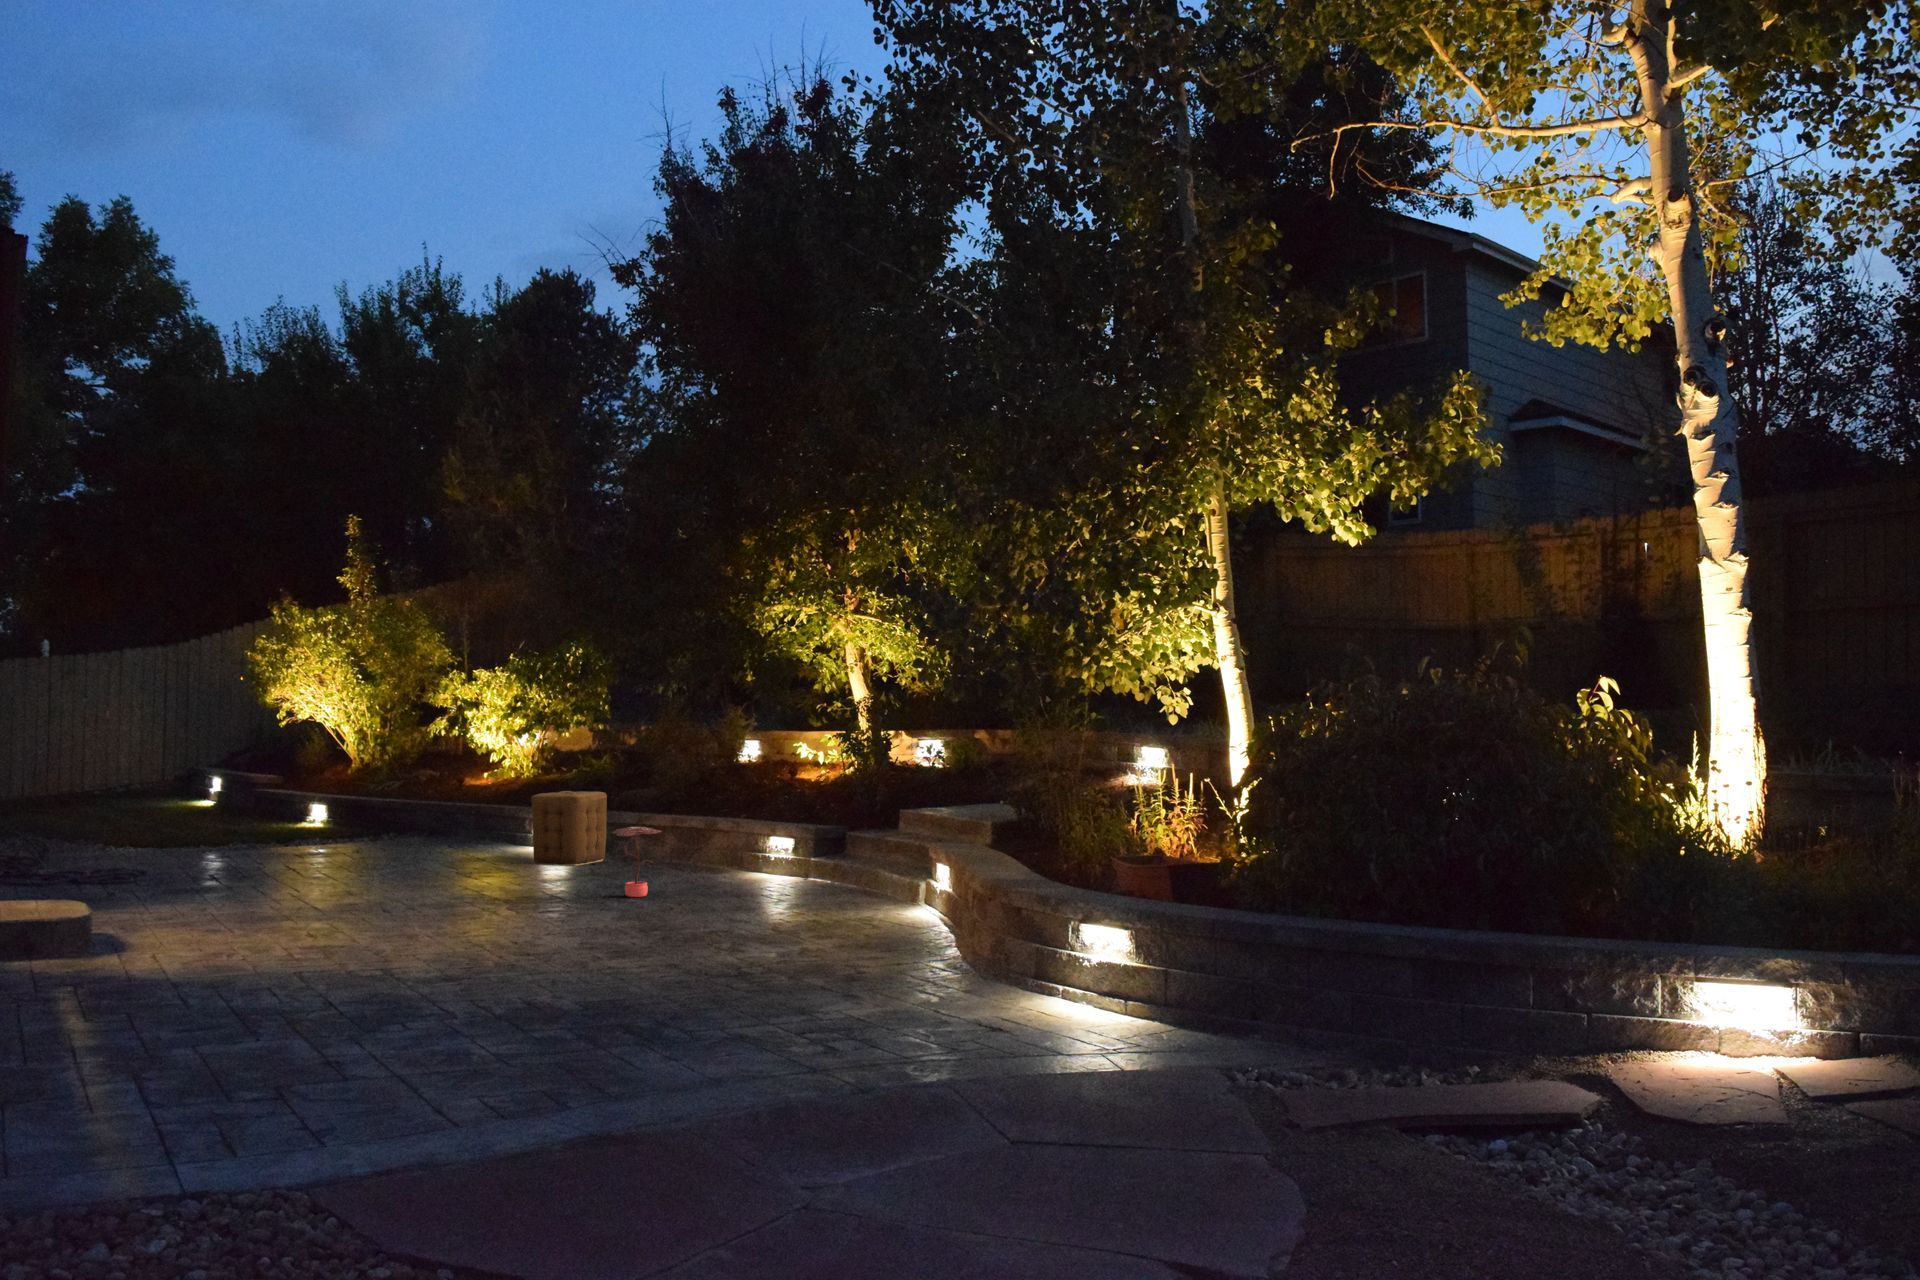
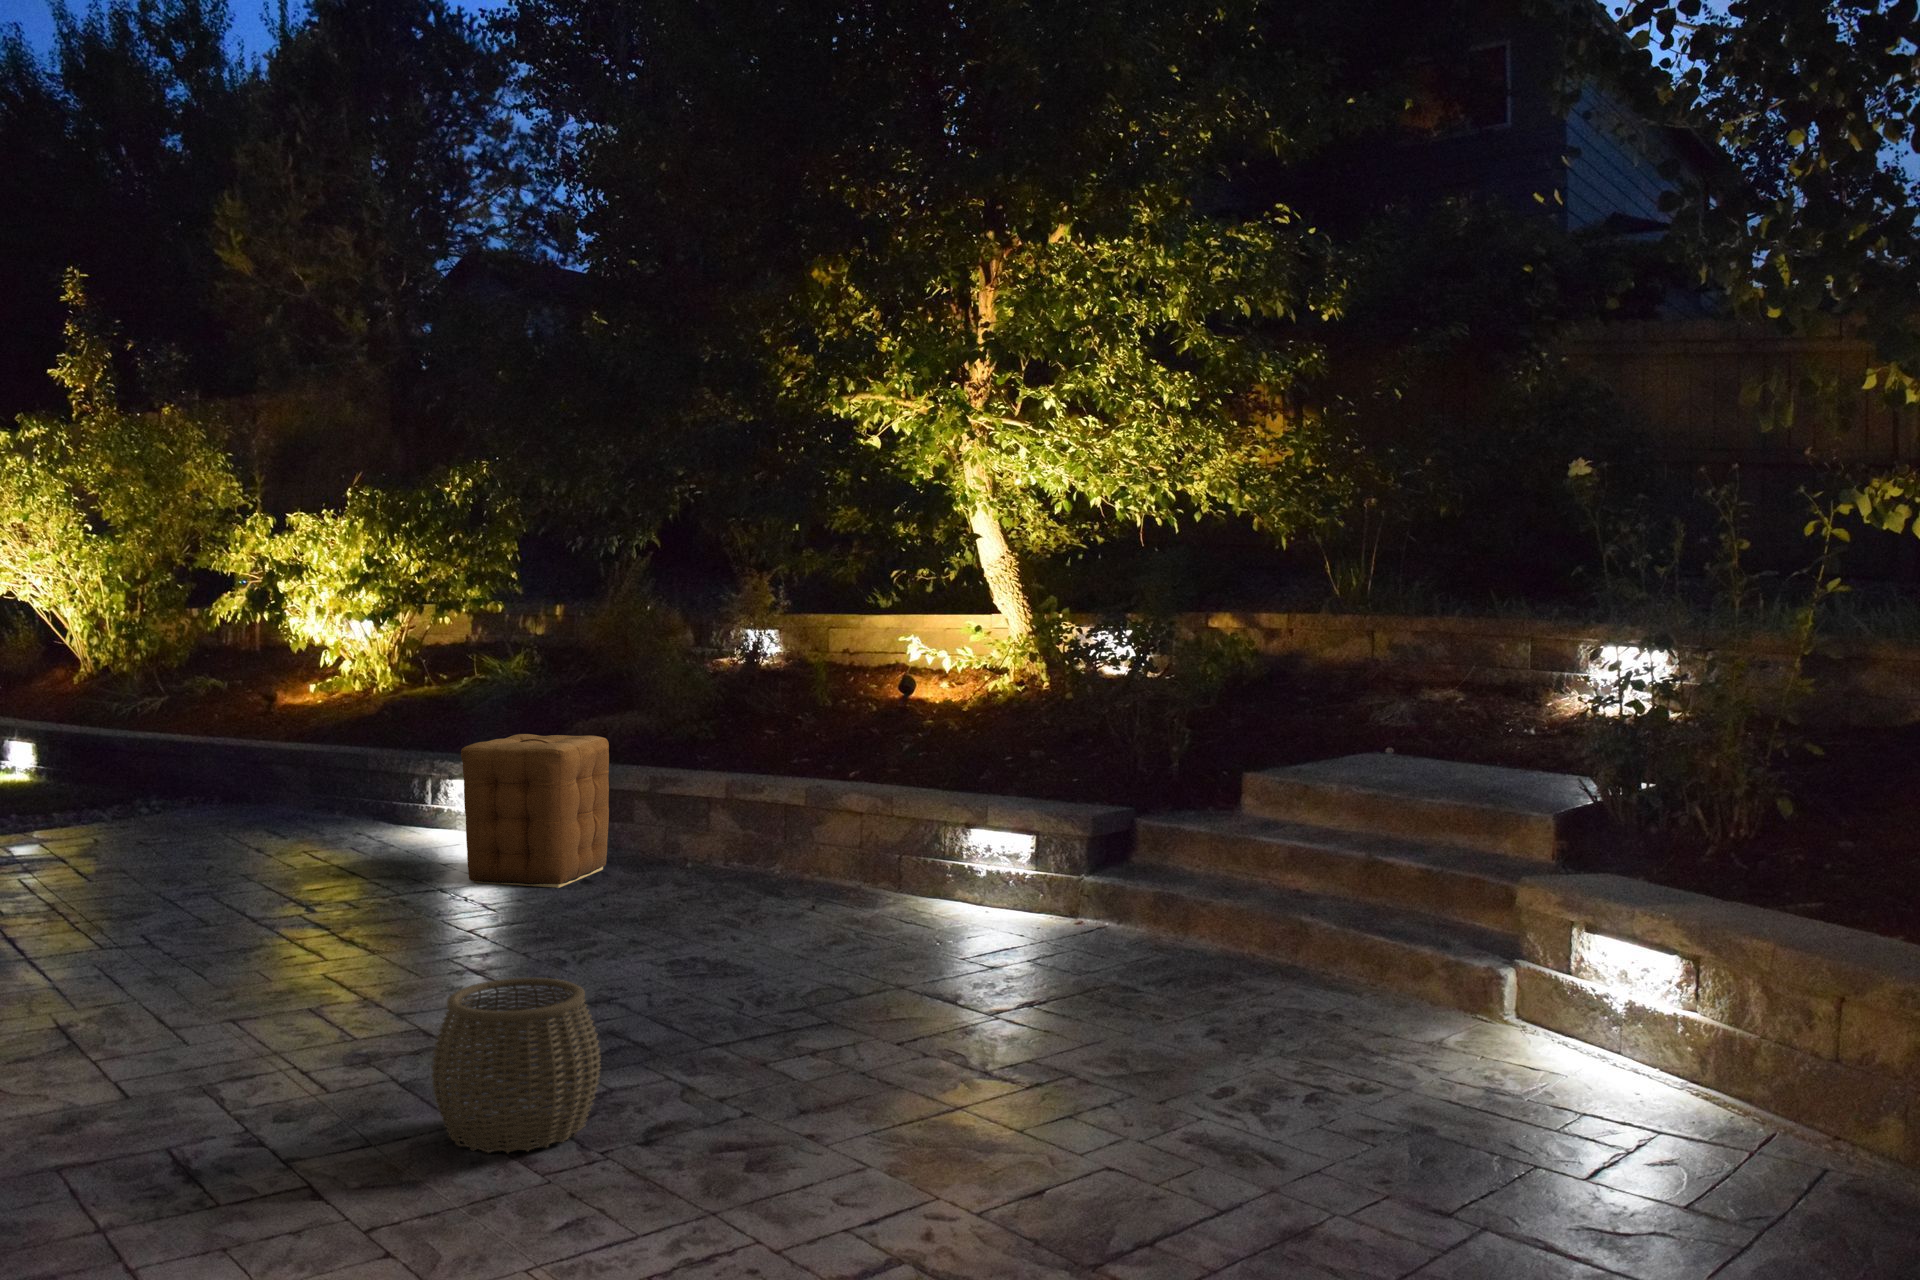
potted plant: present [612,827,661,897] -> none [745,848,871,1021]
woven basket: none [470,860,530,915] -> present [432,978,600,1153]

